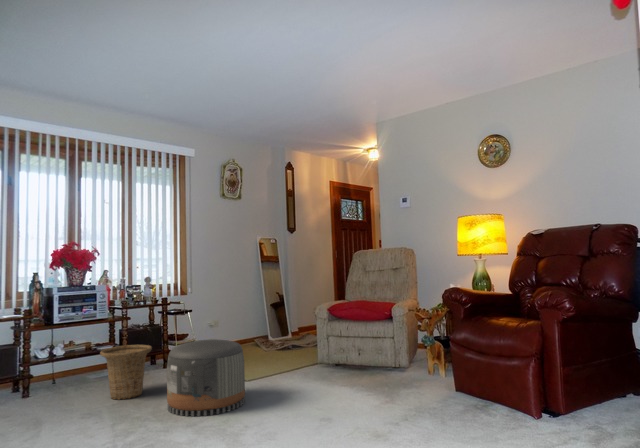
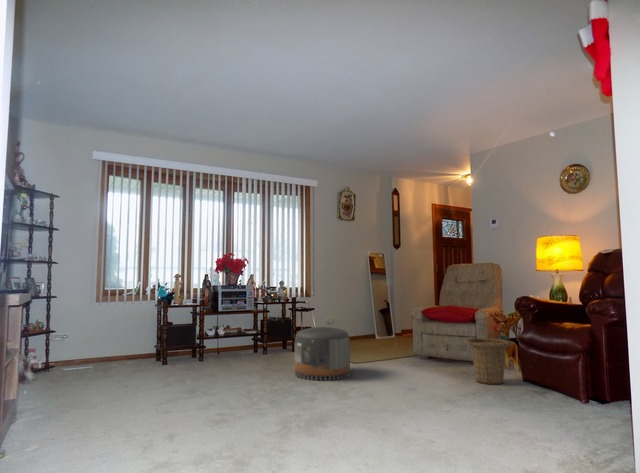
basket: present [100,345,152,400] -> present [466,338,511,385]

